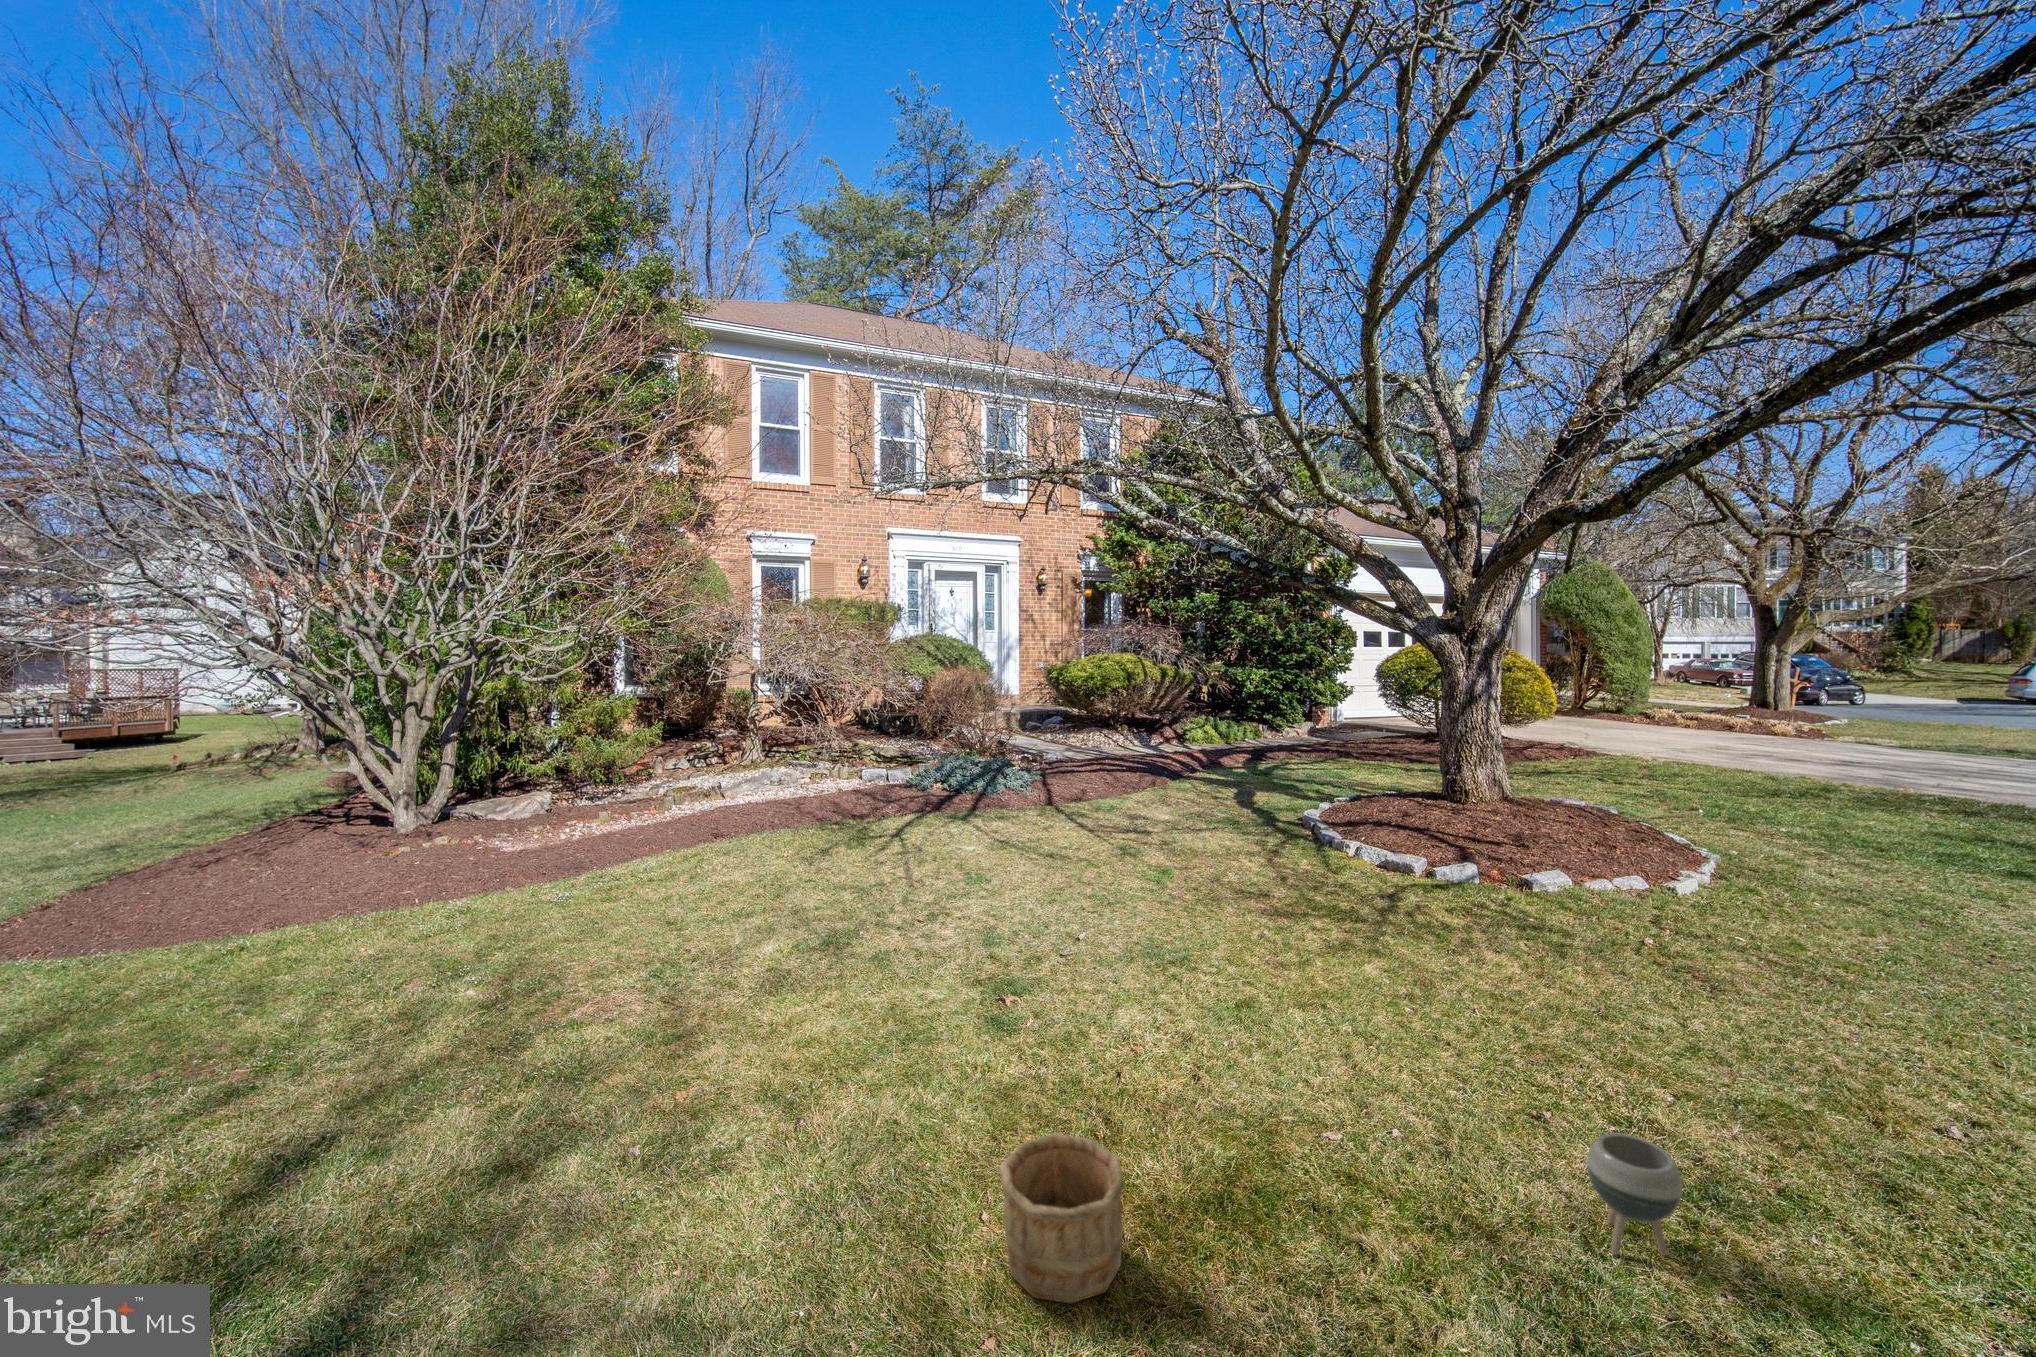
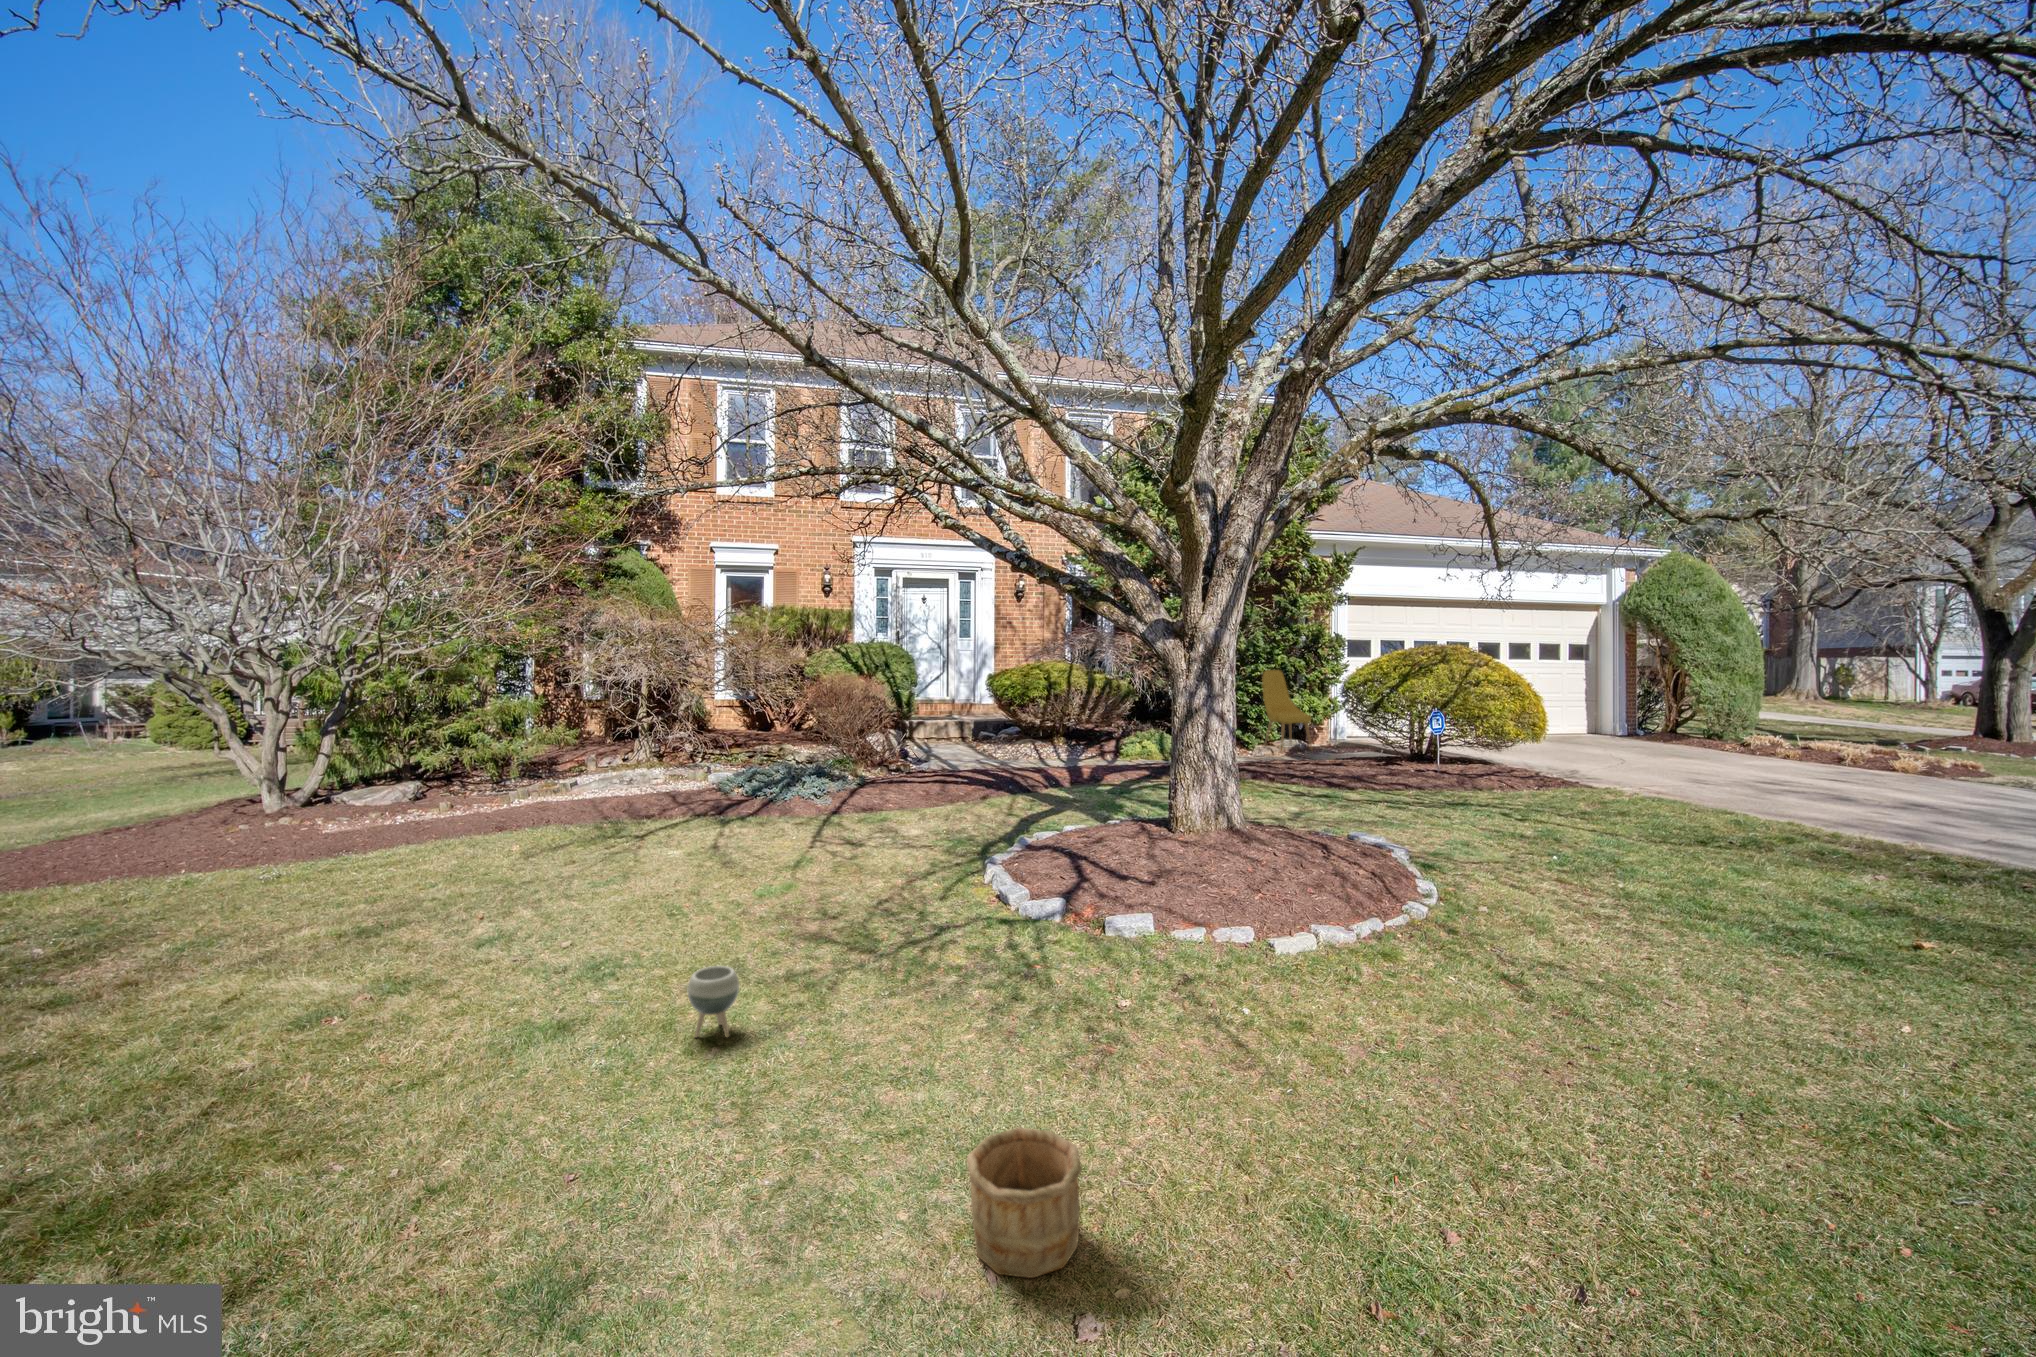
chair: none [1286,659,1337,740] -> present [1262,670,1312,751]
planter: present [1587,1133,1682,1256] -> present [687,966,739,1037]

